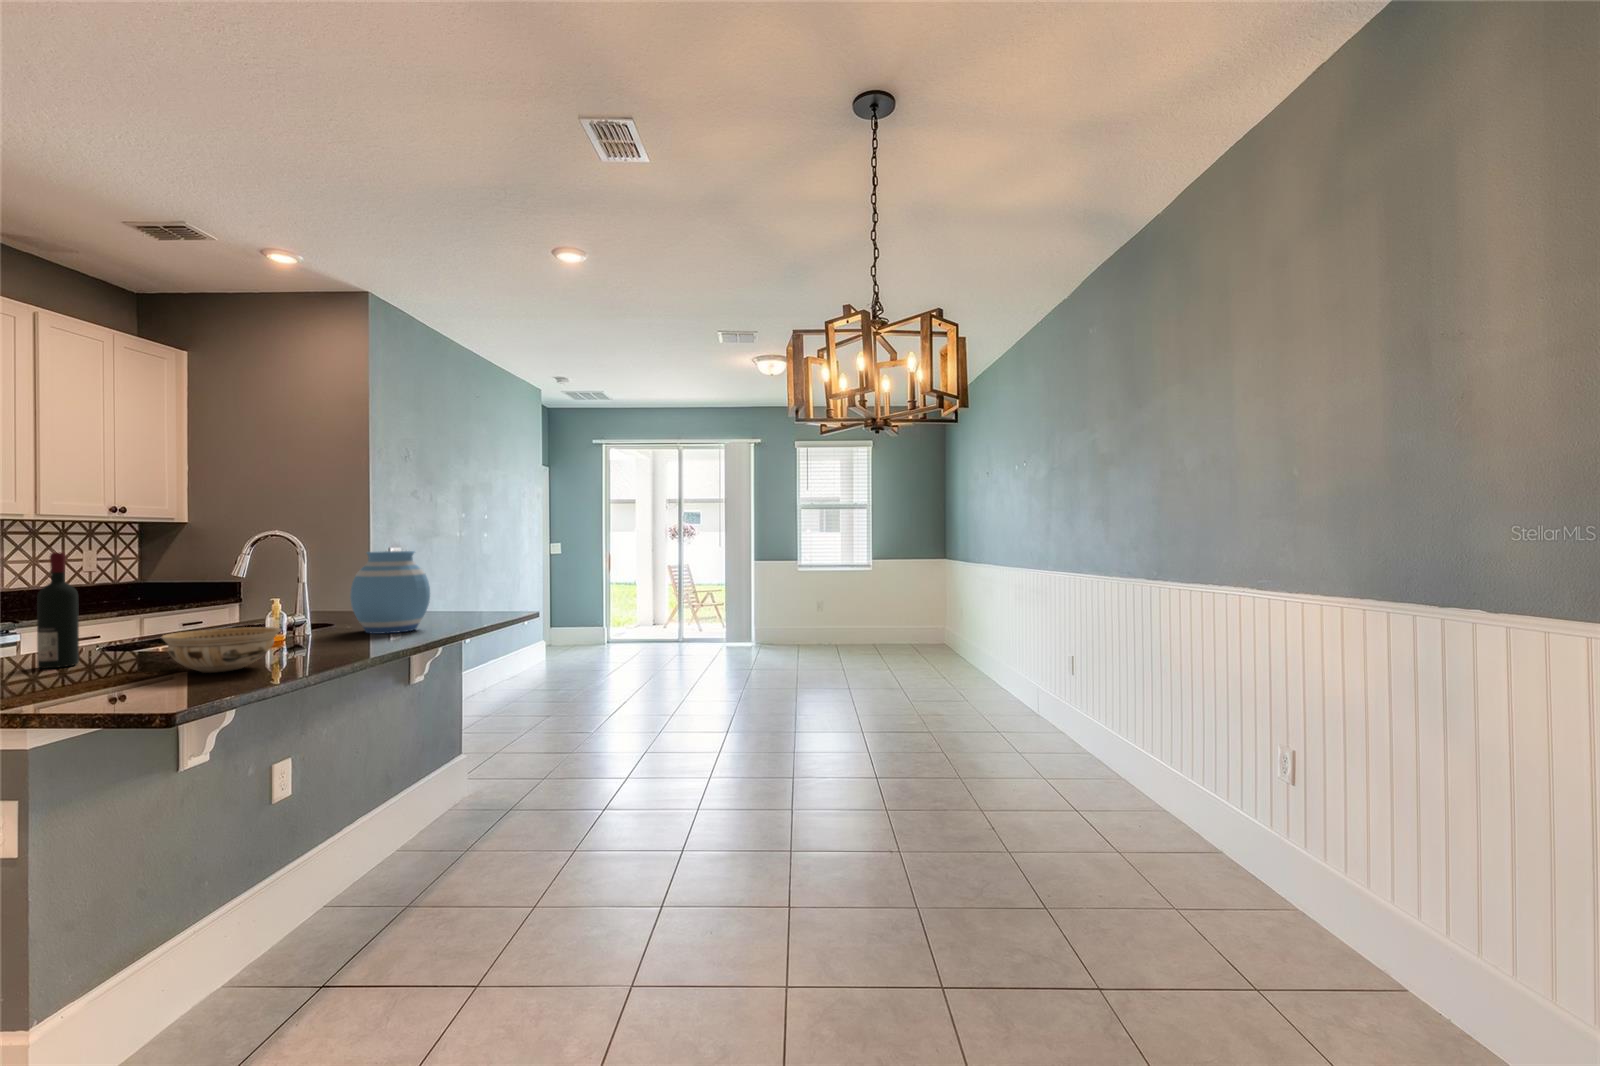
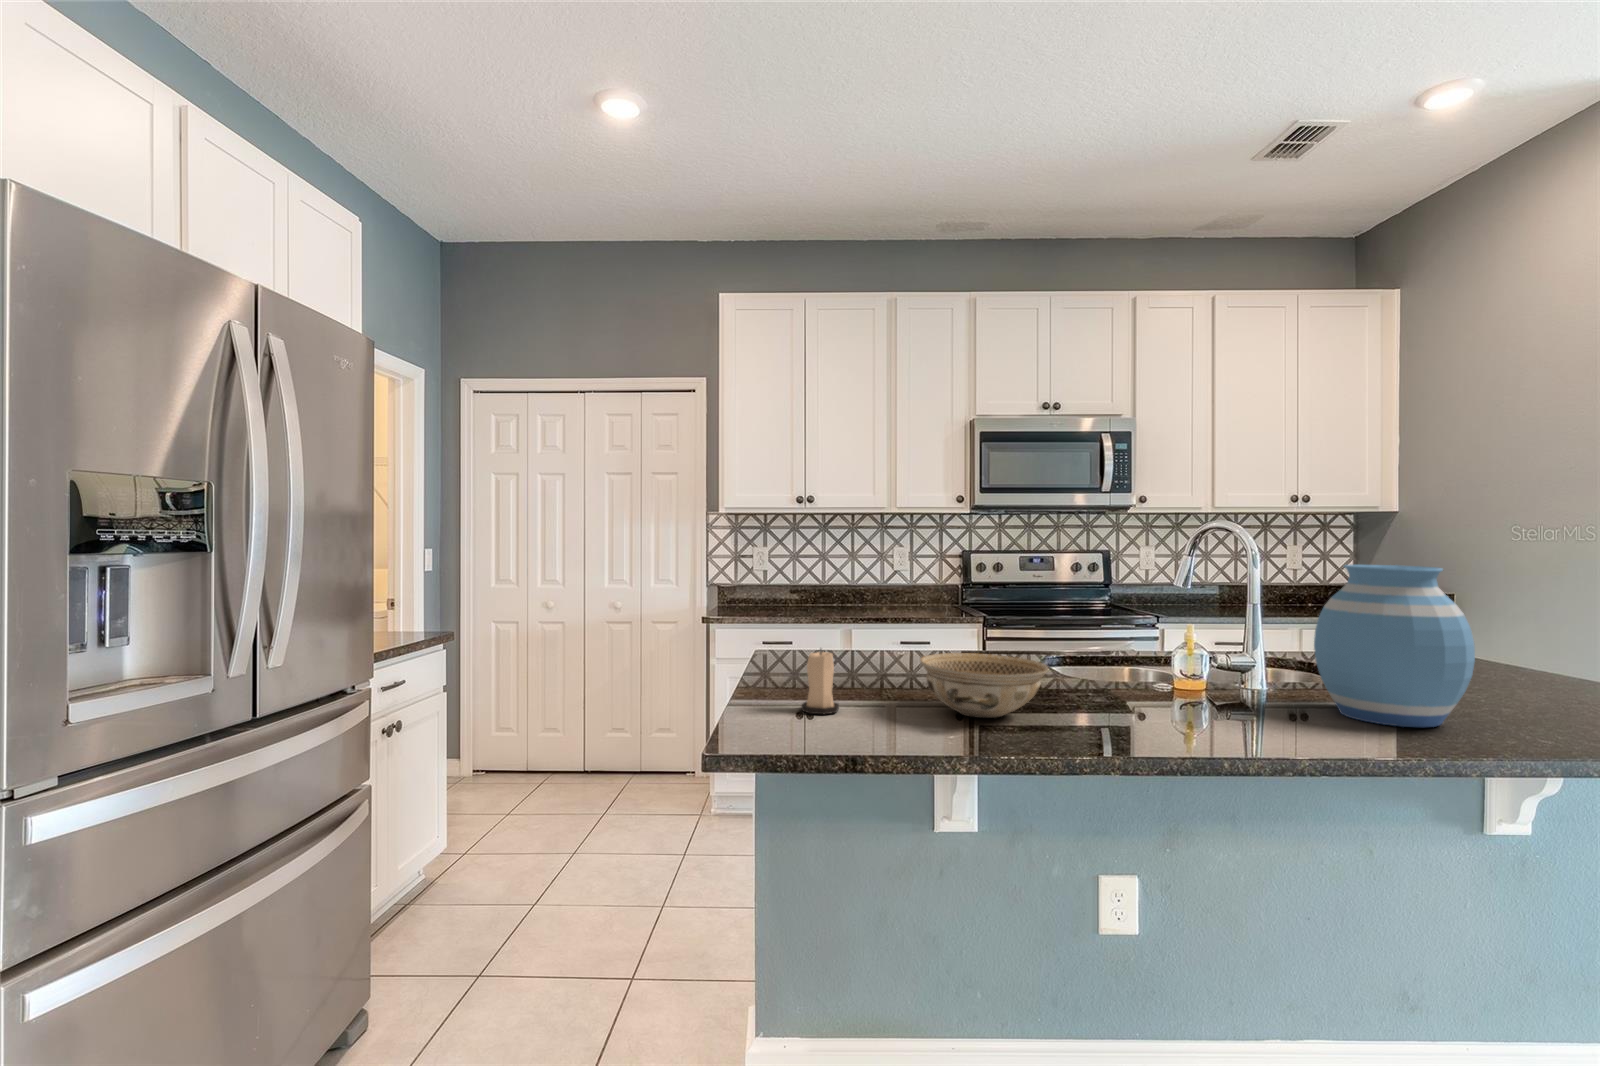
wine bottle: present [37,552,79,668] -> none [935,546,966,670]
candle: none [81,640,129,699] -> present [801,649,839,714]

